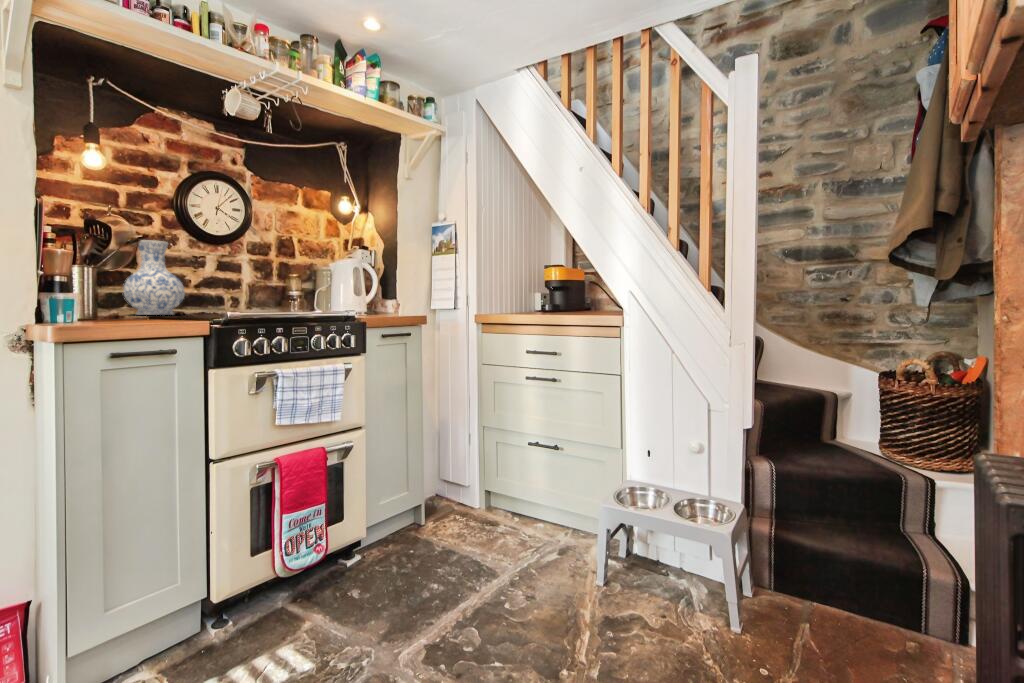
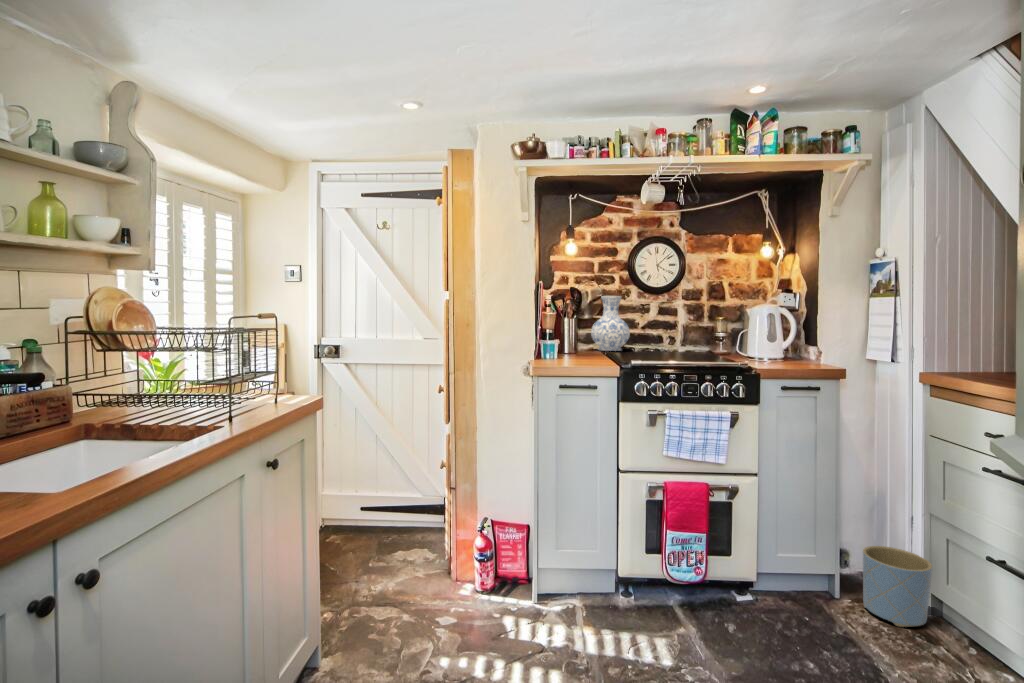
planter: none [440,467,487,528] -> present [863,546,932,627]

